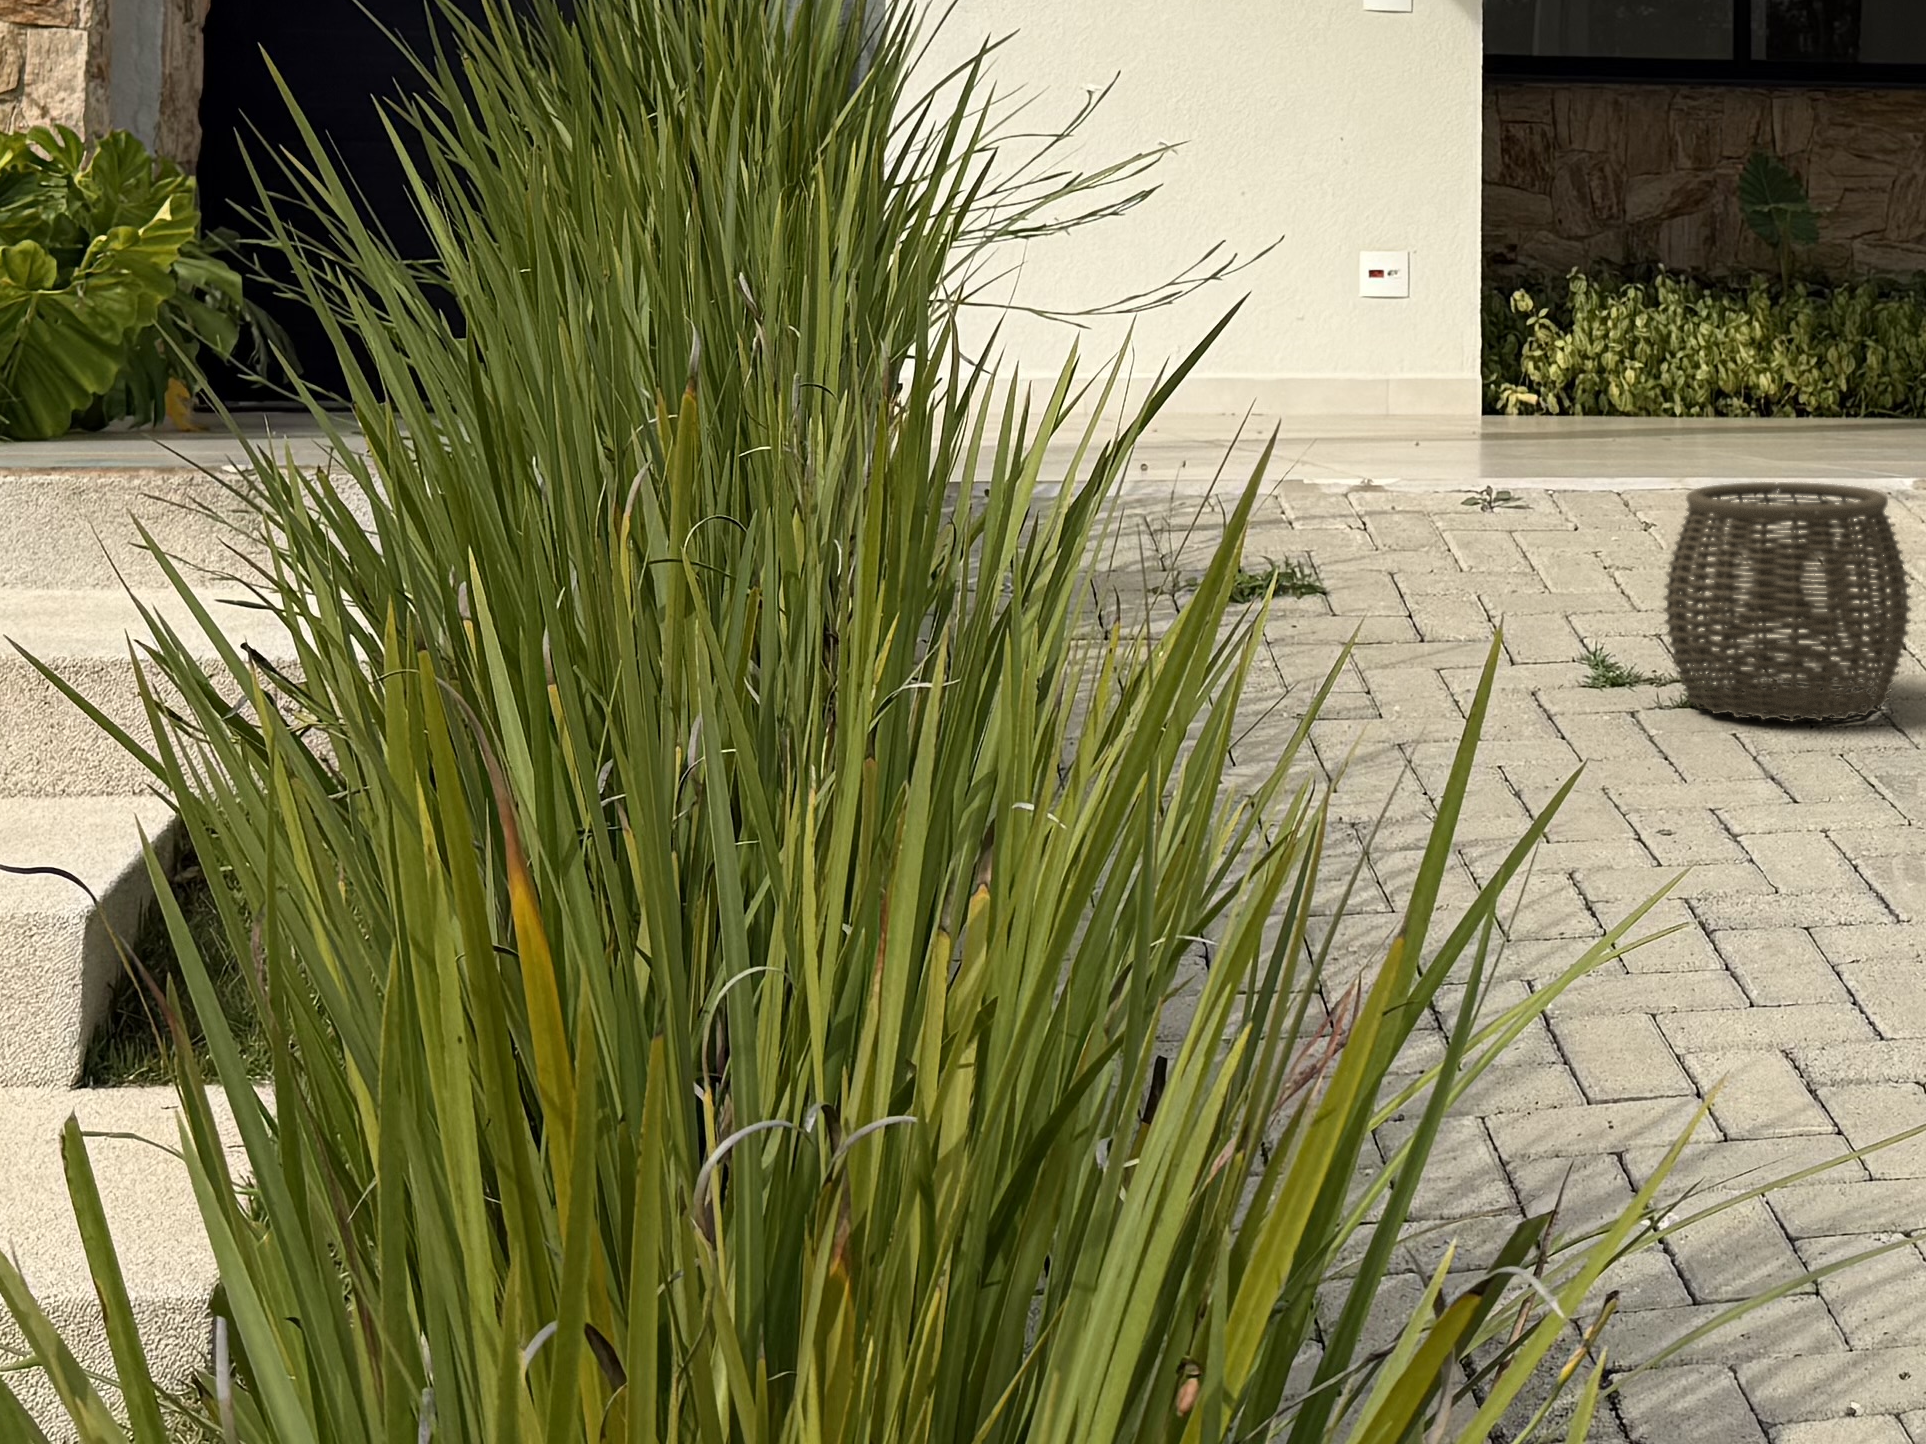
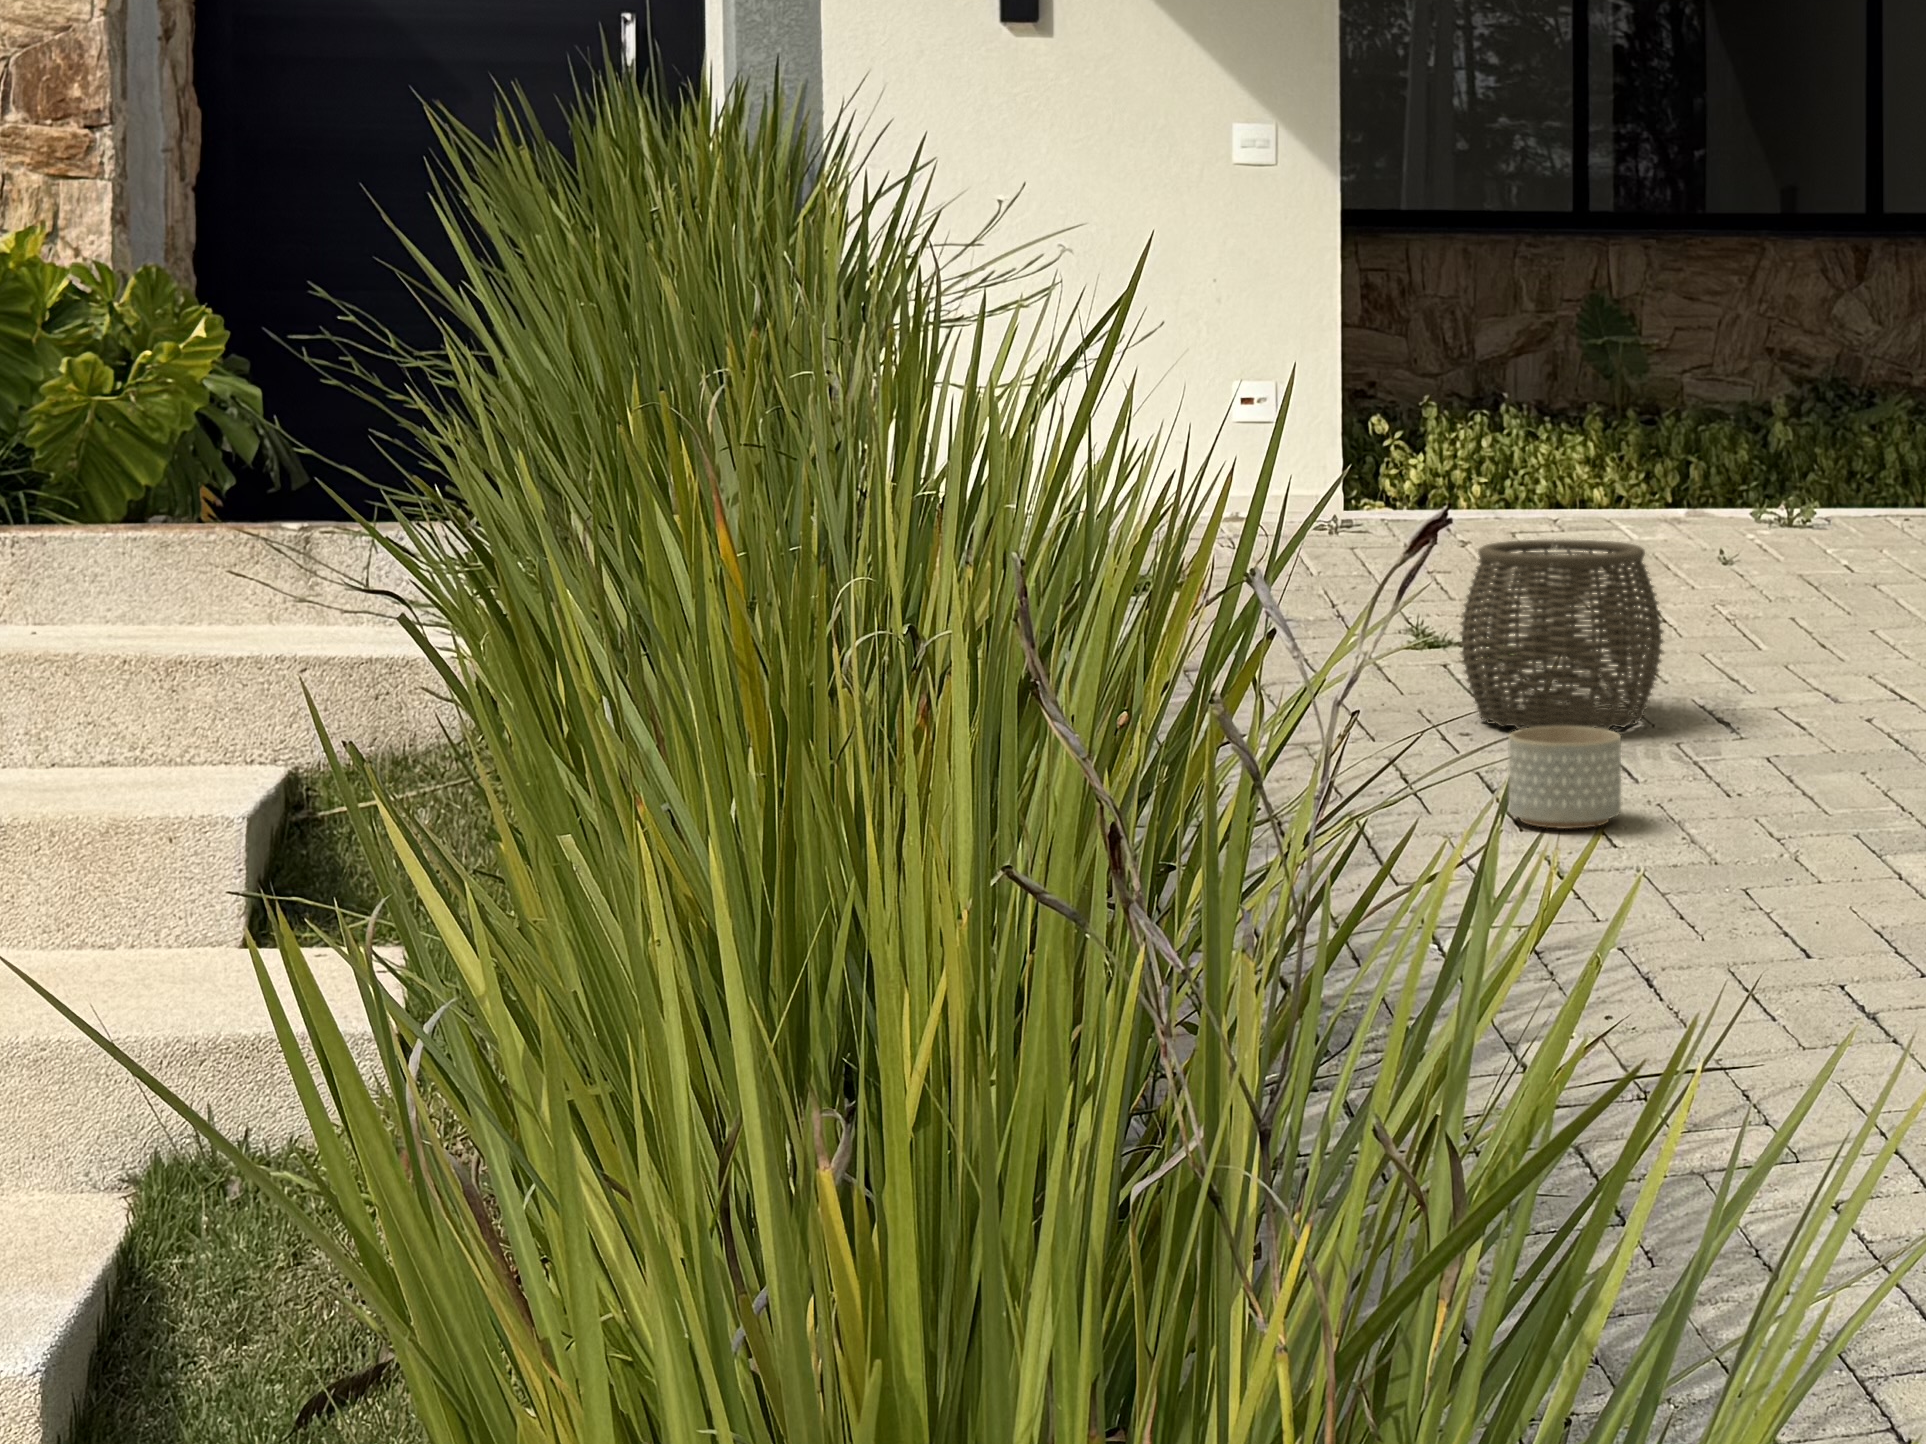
planter: none [1739,730,1879,862] -> present [1508,726,1621,829]

